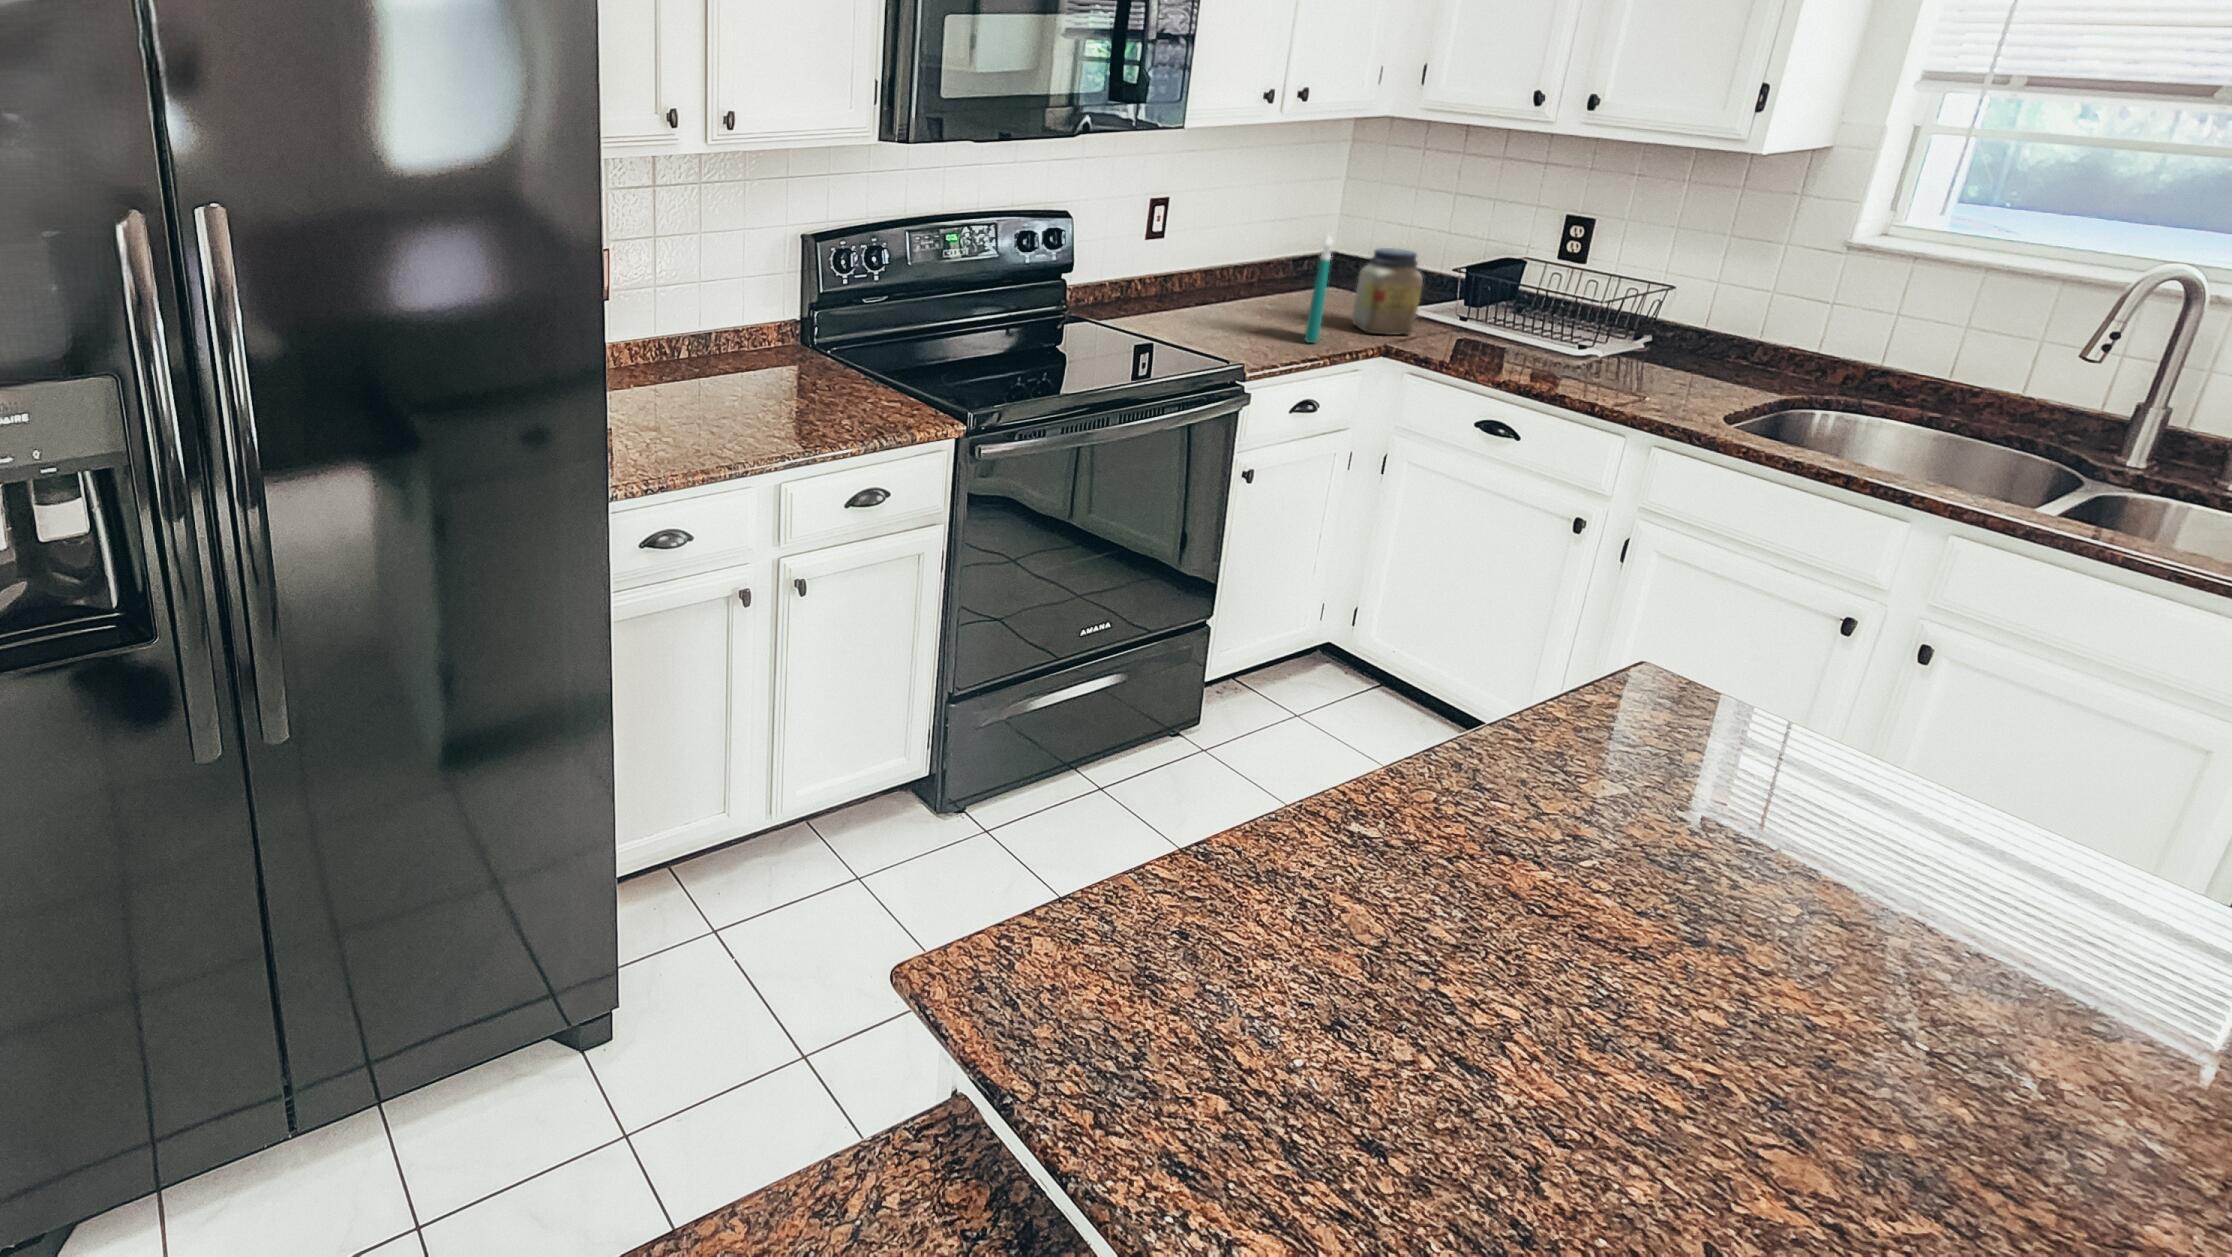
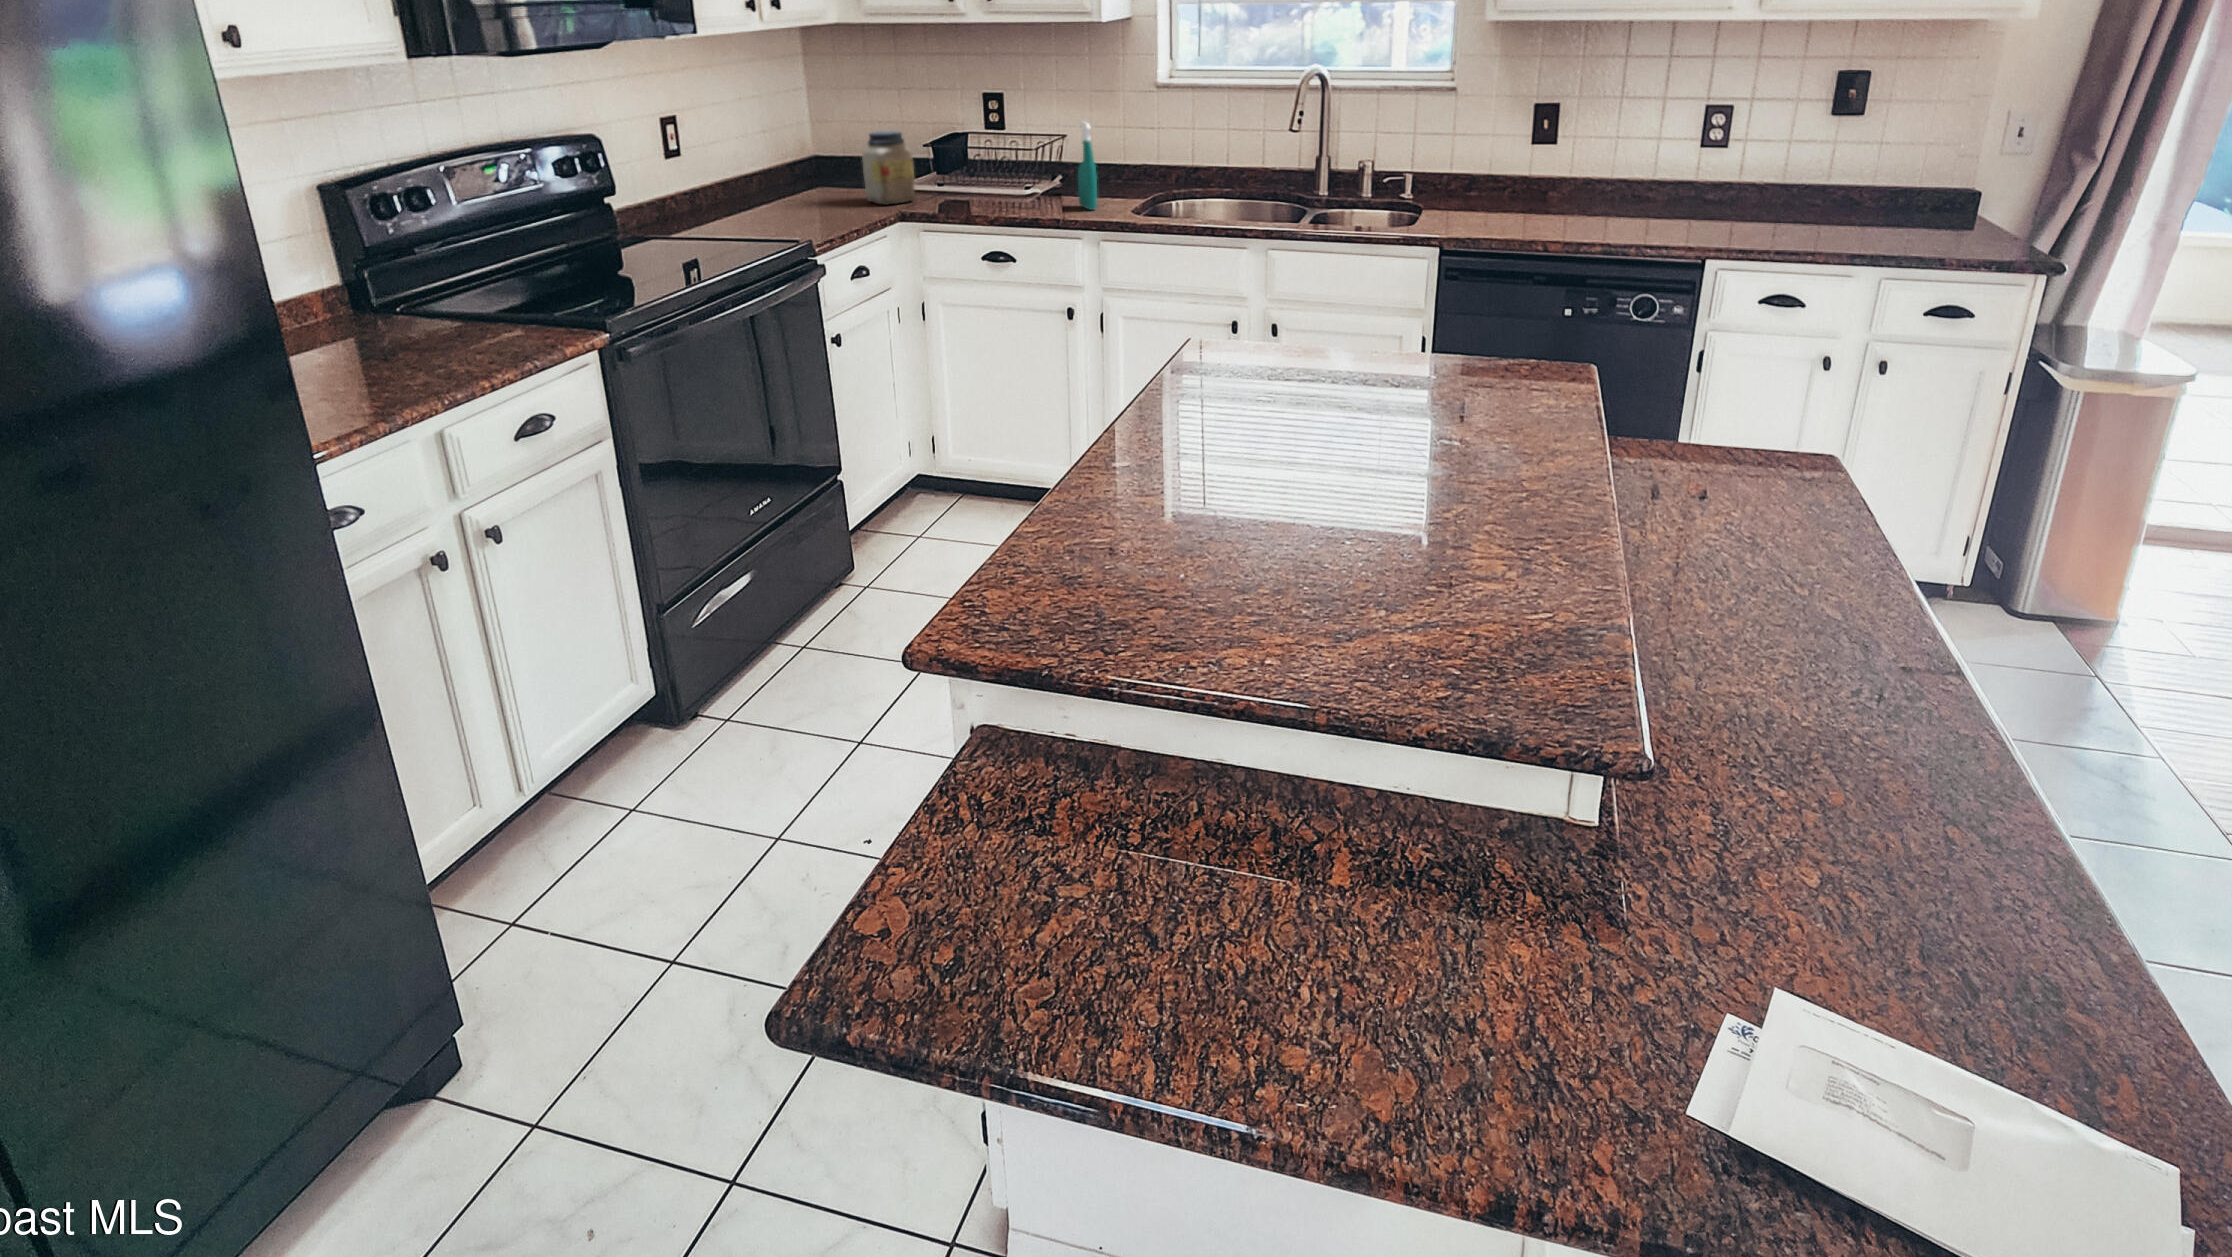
spray bottle: present [1305,236,1332,343] -> present [1078,122,1097,210]

